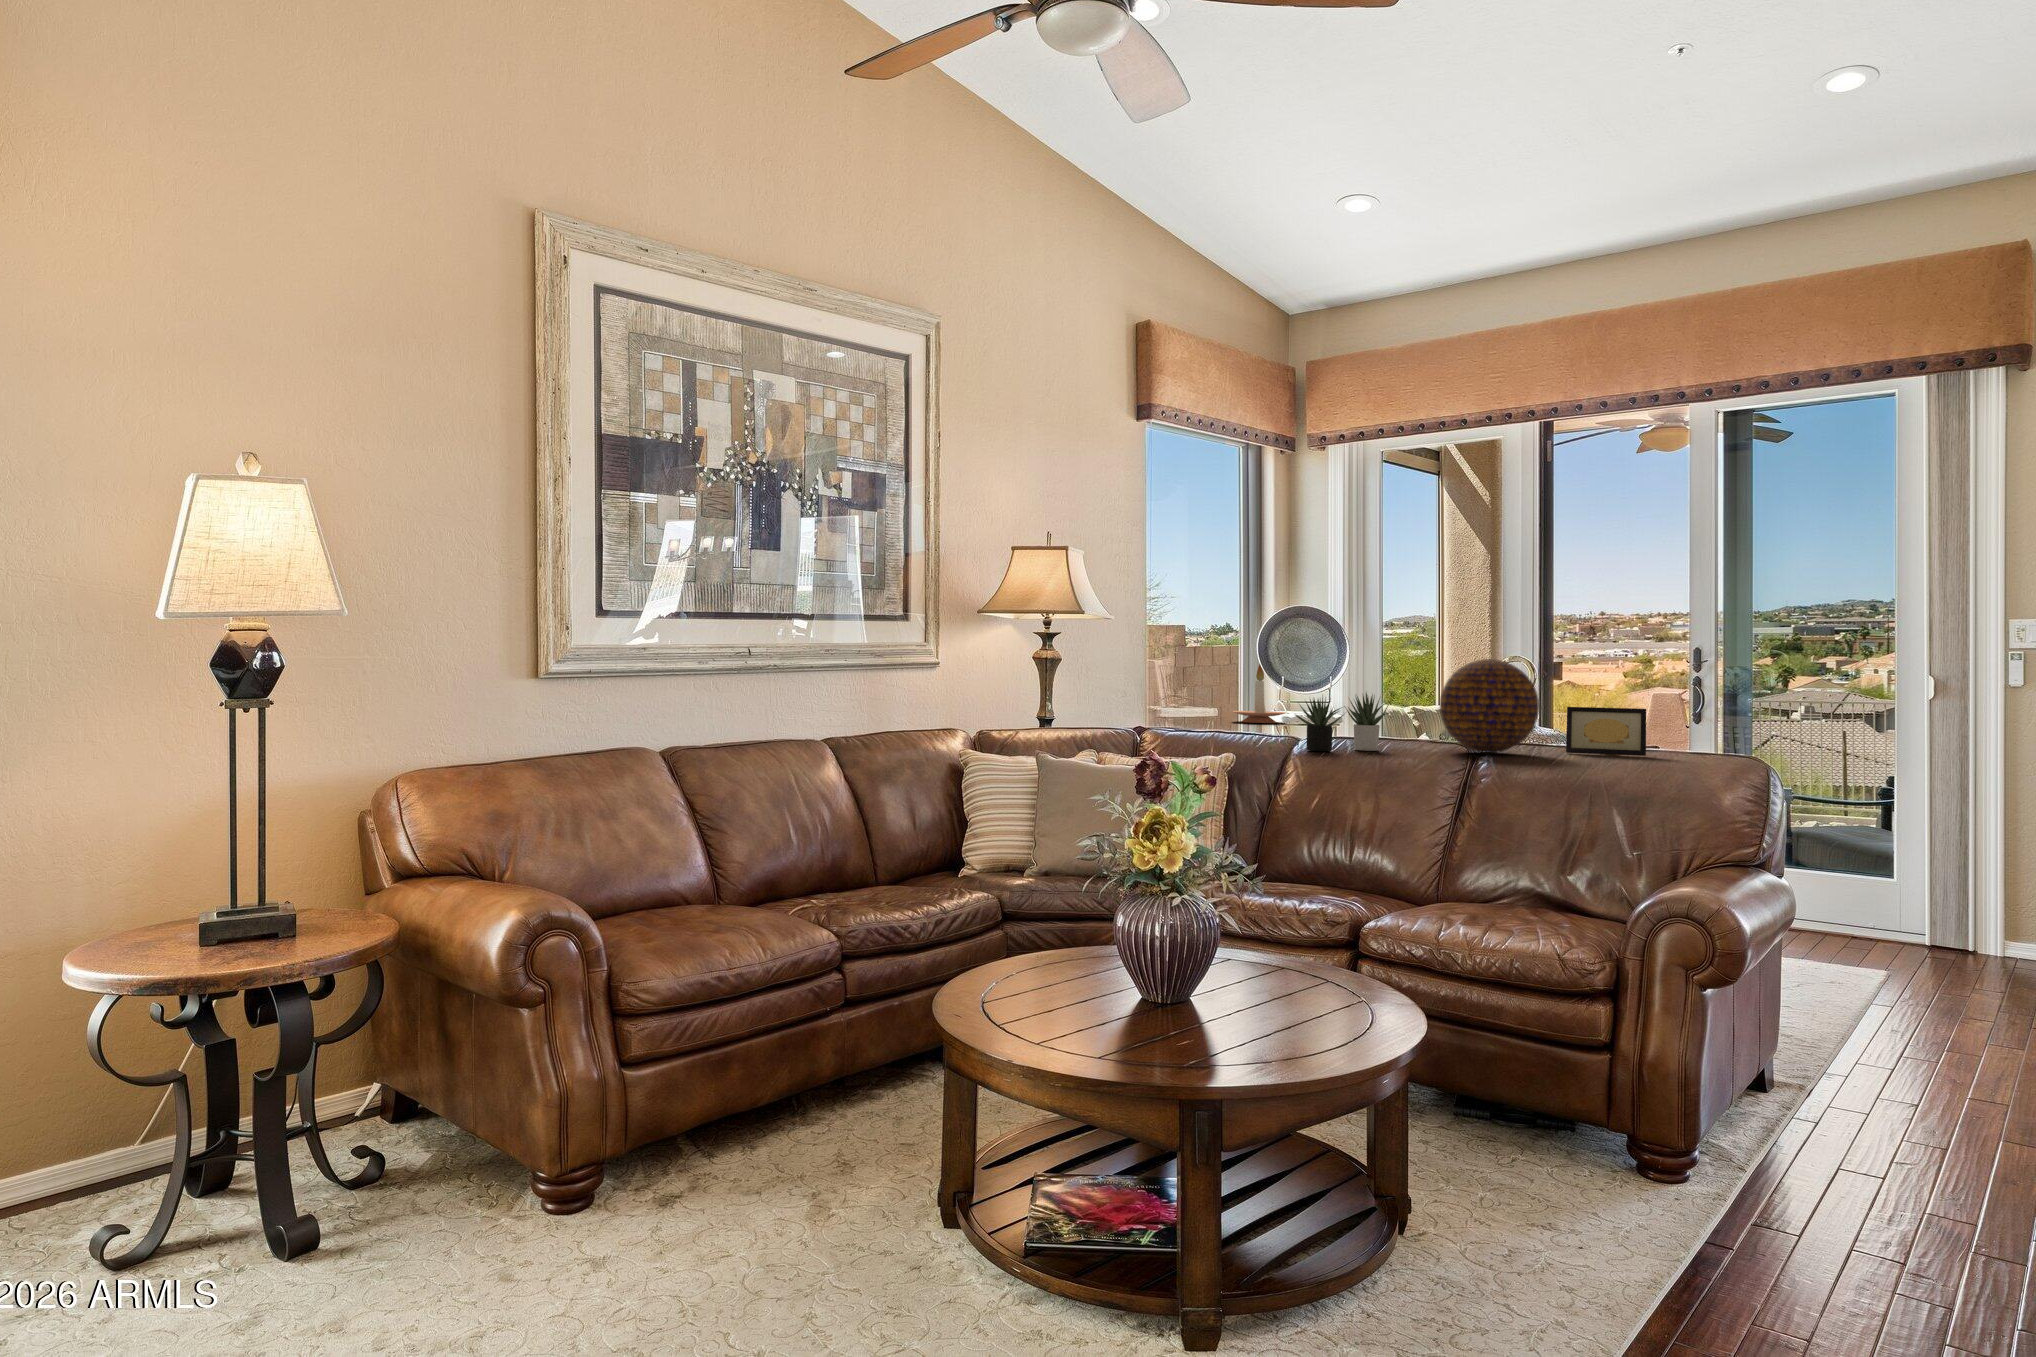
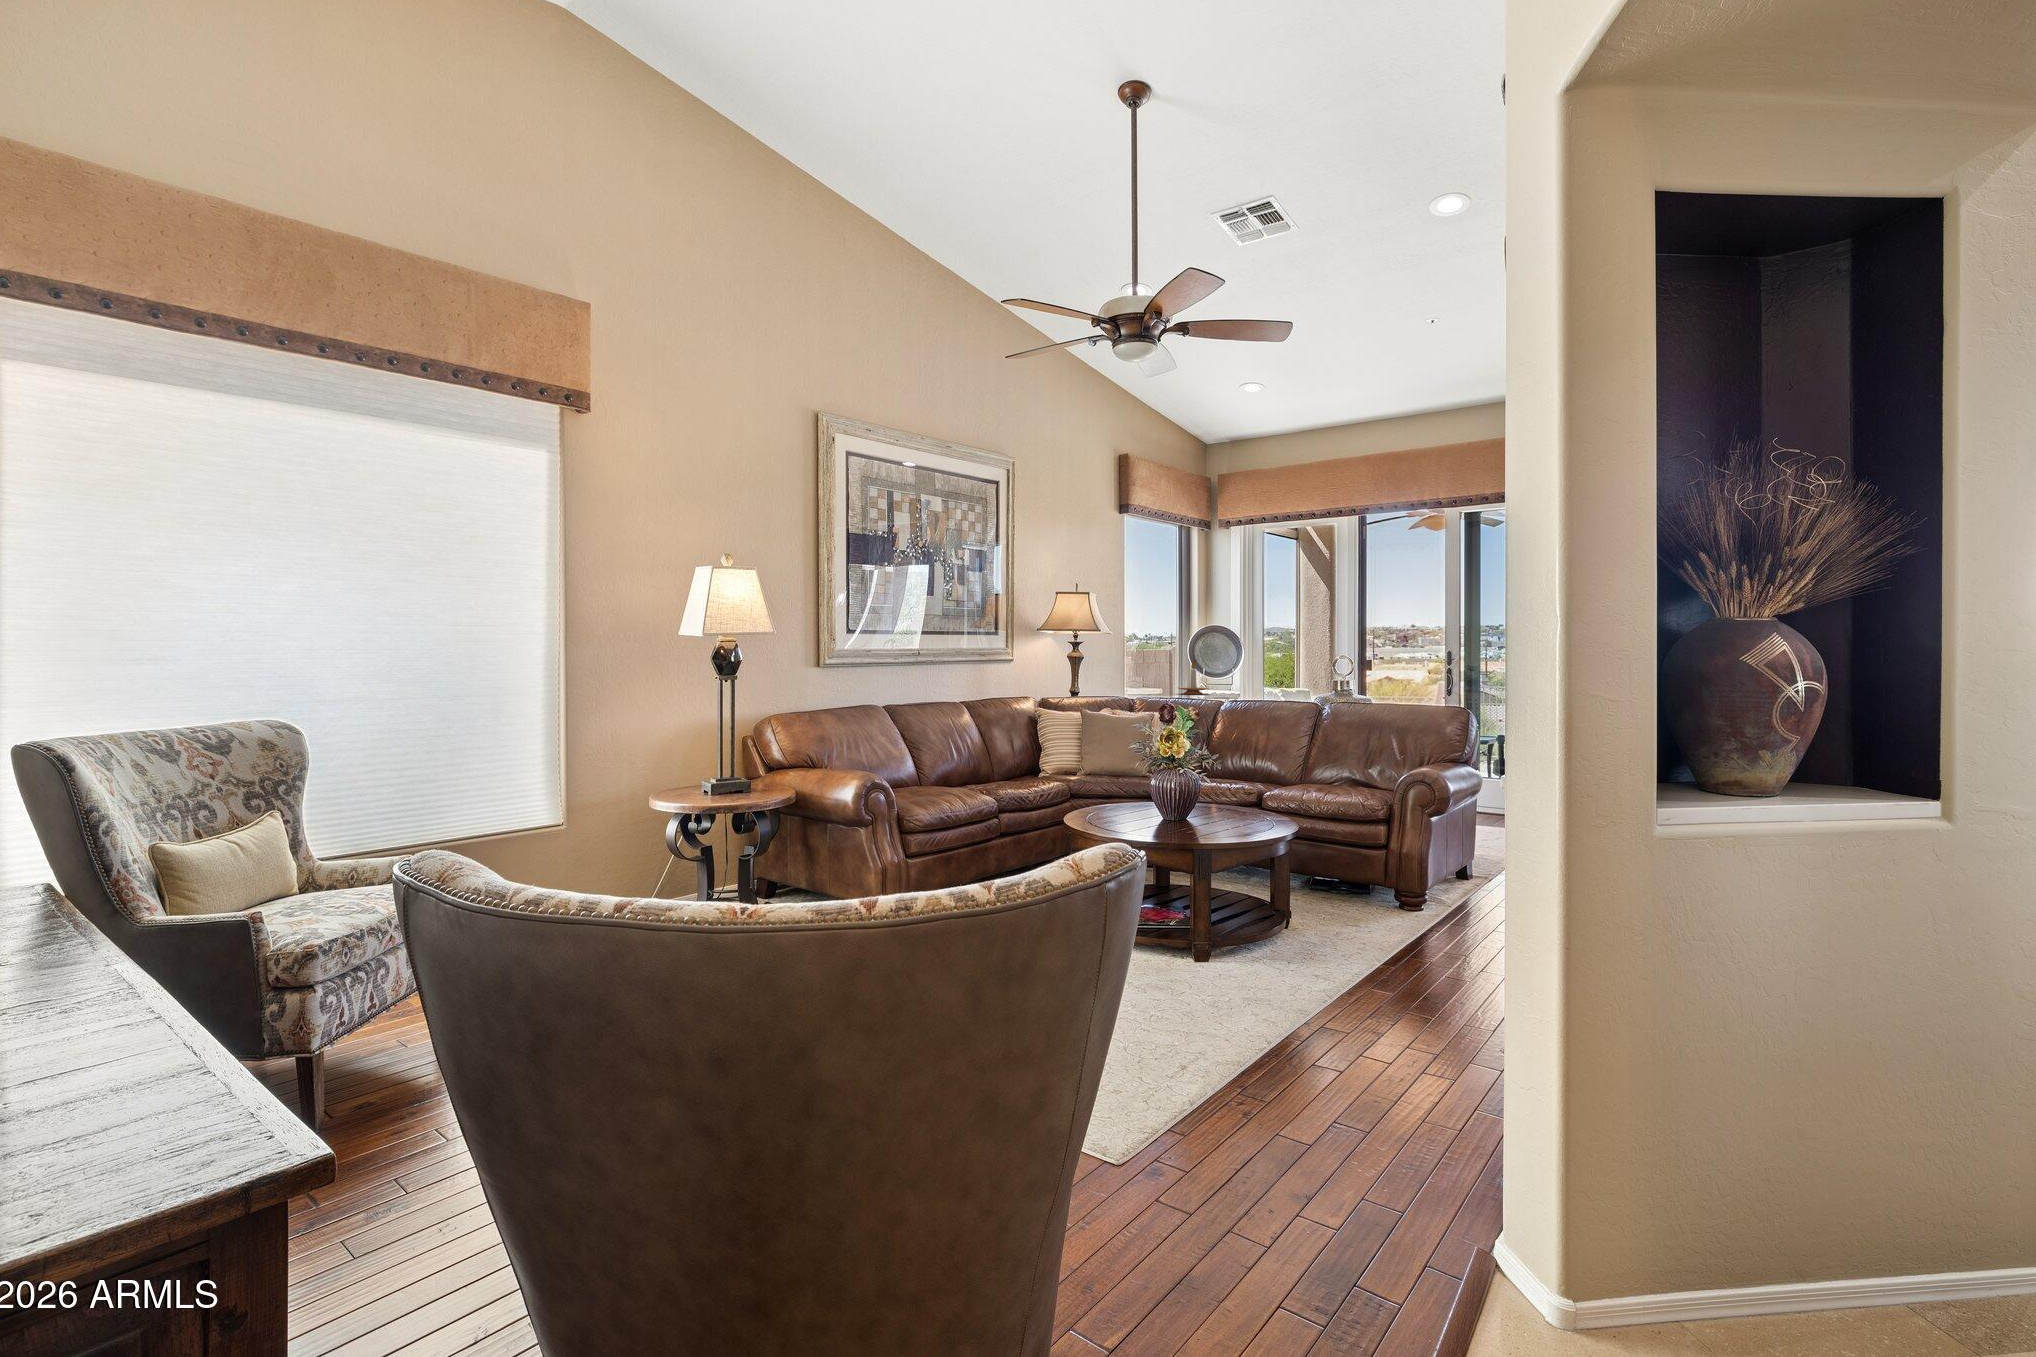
decorative orb: present [1440,659,1539,753] -> none [1301,655,1355,707]
succulent plant: present [1296,693,1389,751] -> none [1220,673,1274,706]
picture frame: present [1566,707,1646,756] -> none [1370,681,1413,708]

